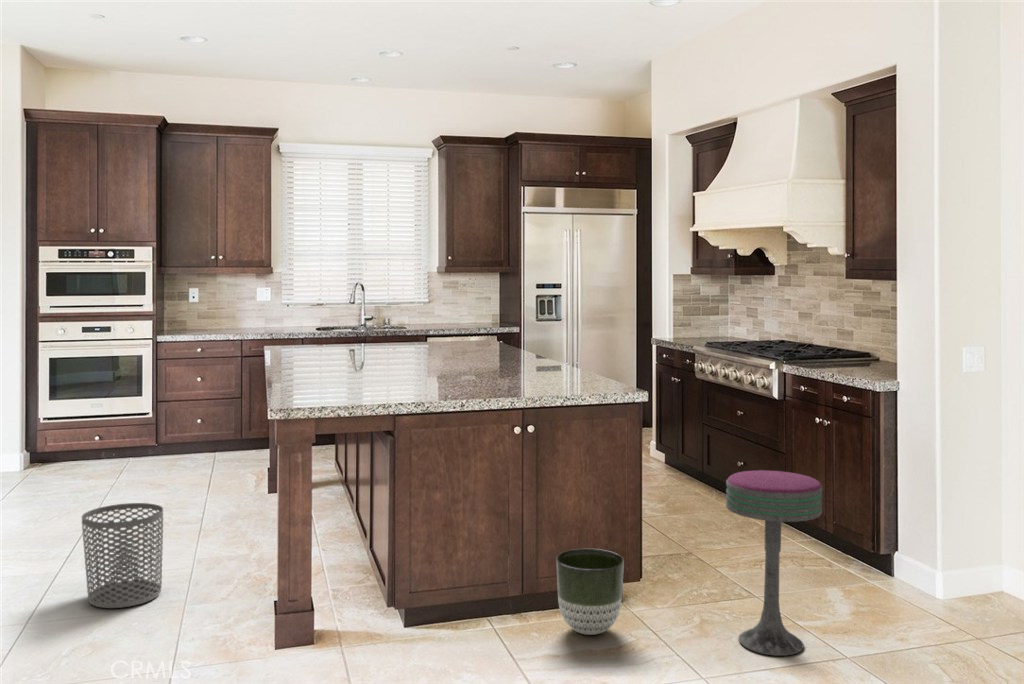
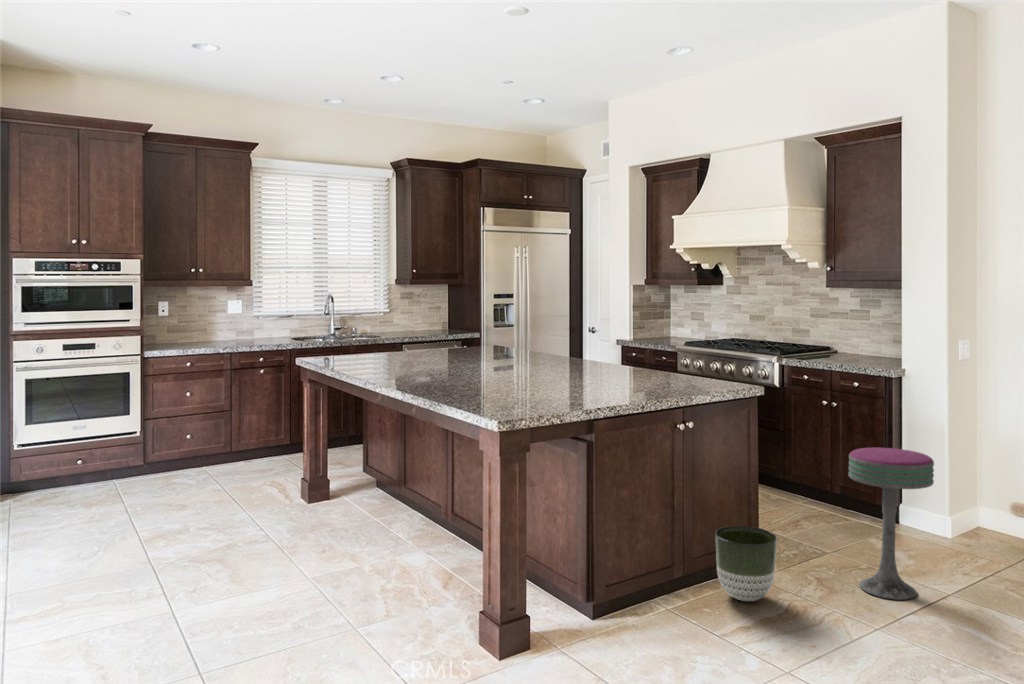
waste bin: present [82,503,163,608] -> none [242,523,322,636]

